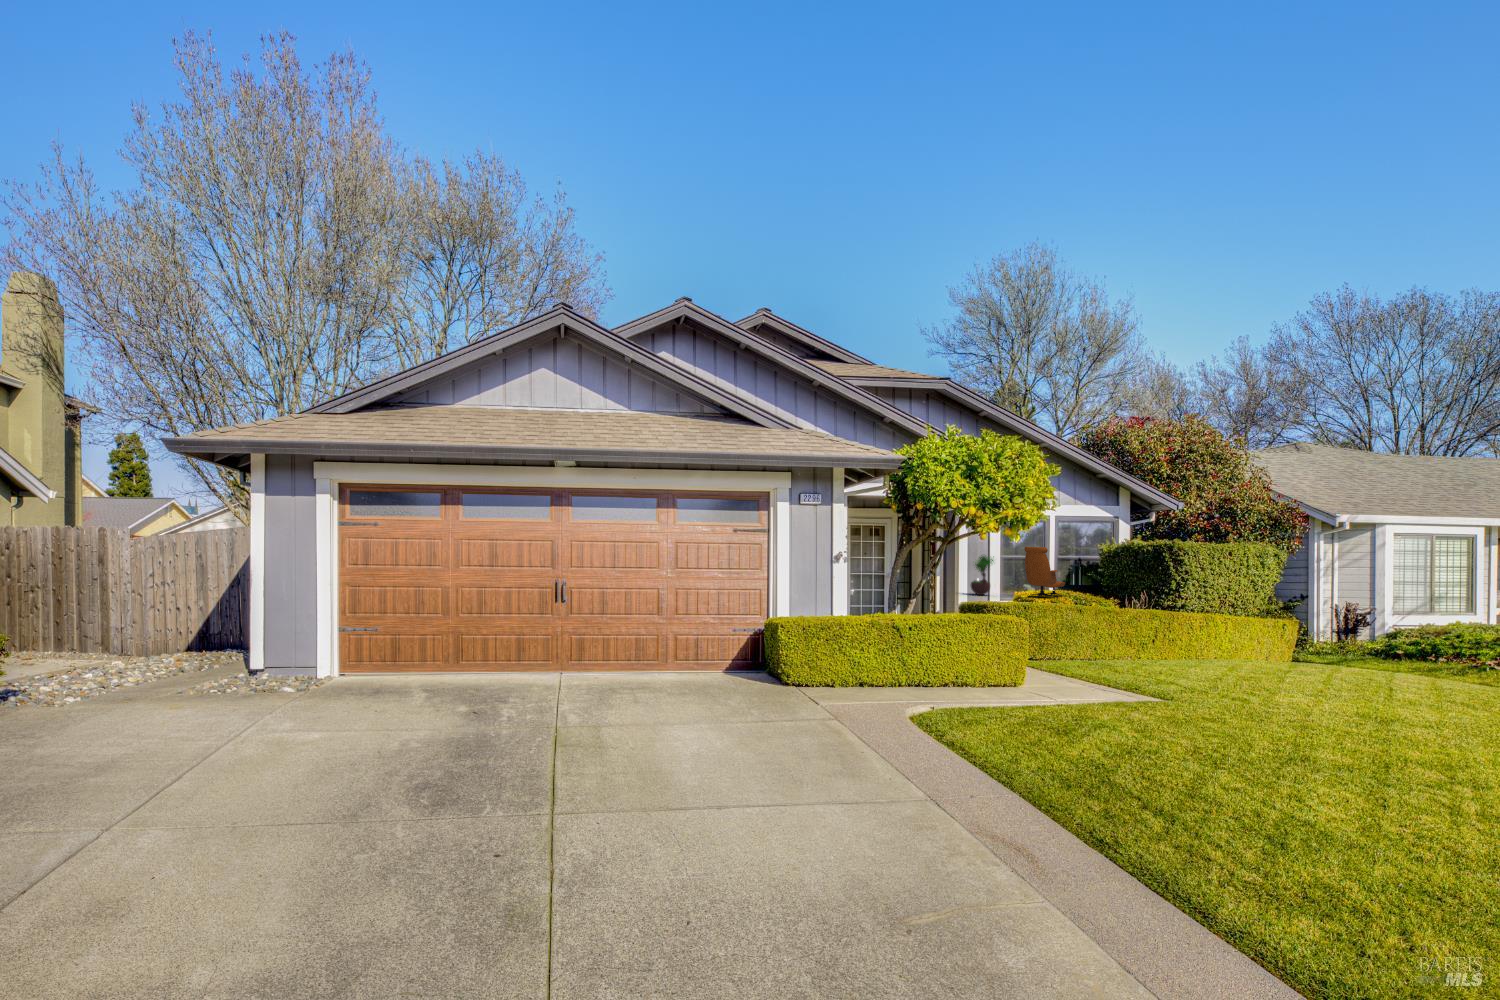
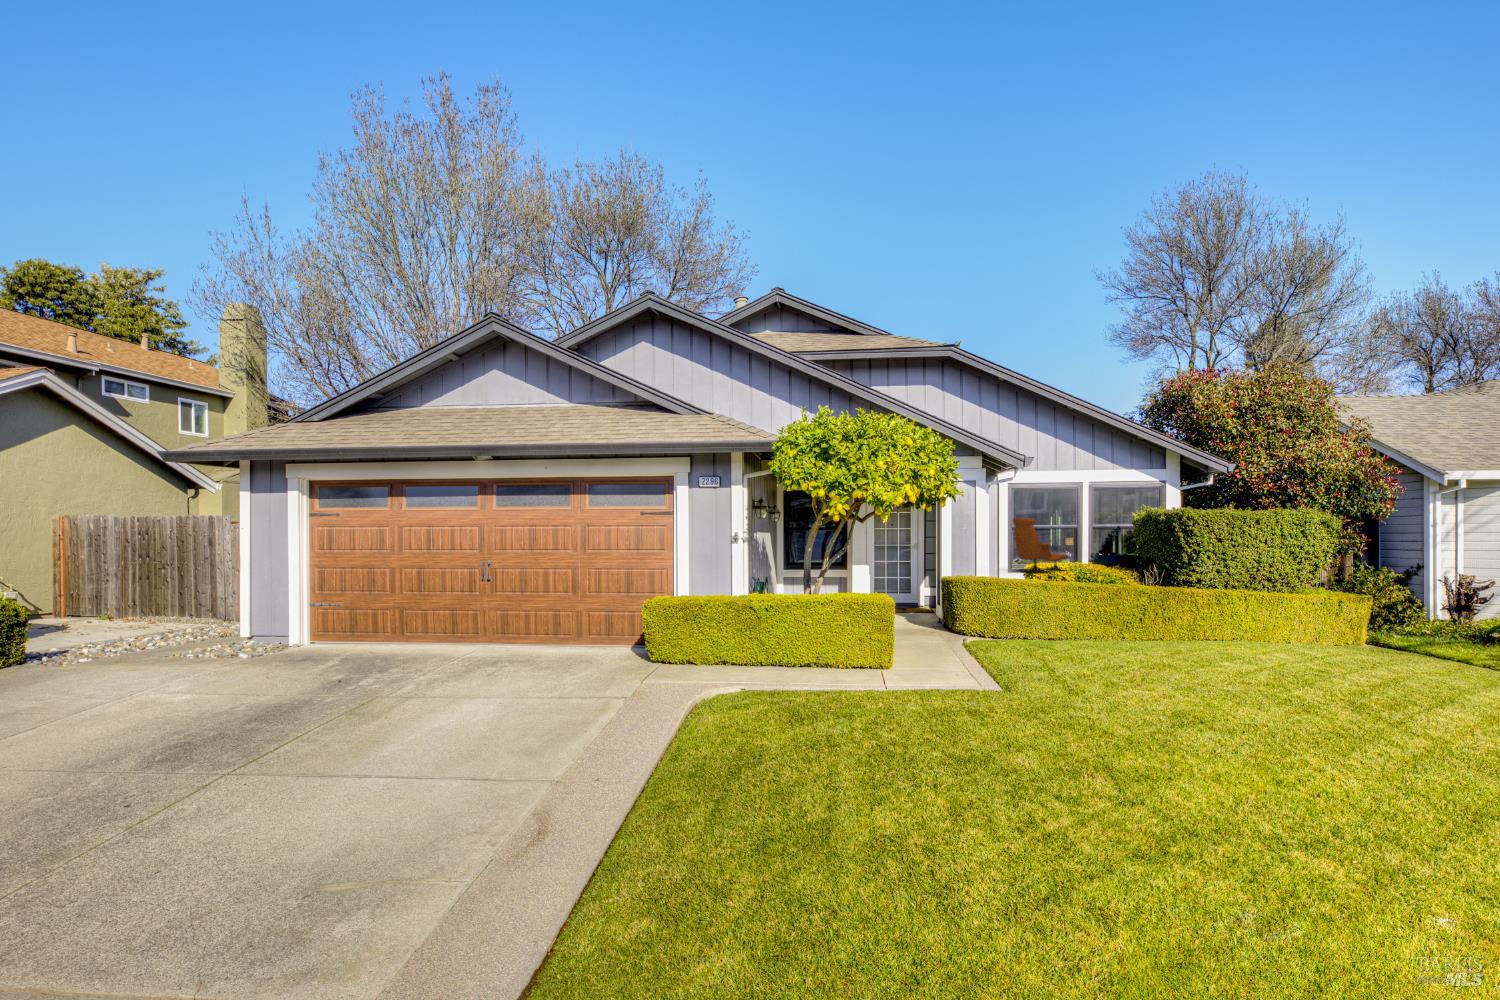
potted tree: present [971,555,993,595] -> none [956,523,984,569]

